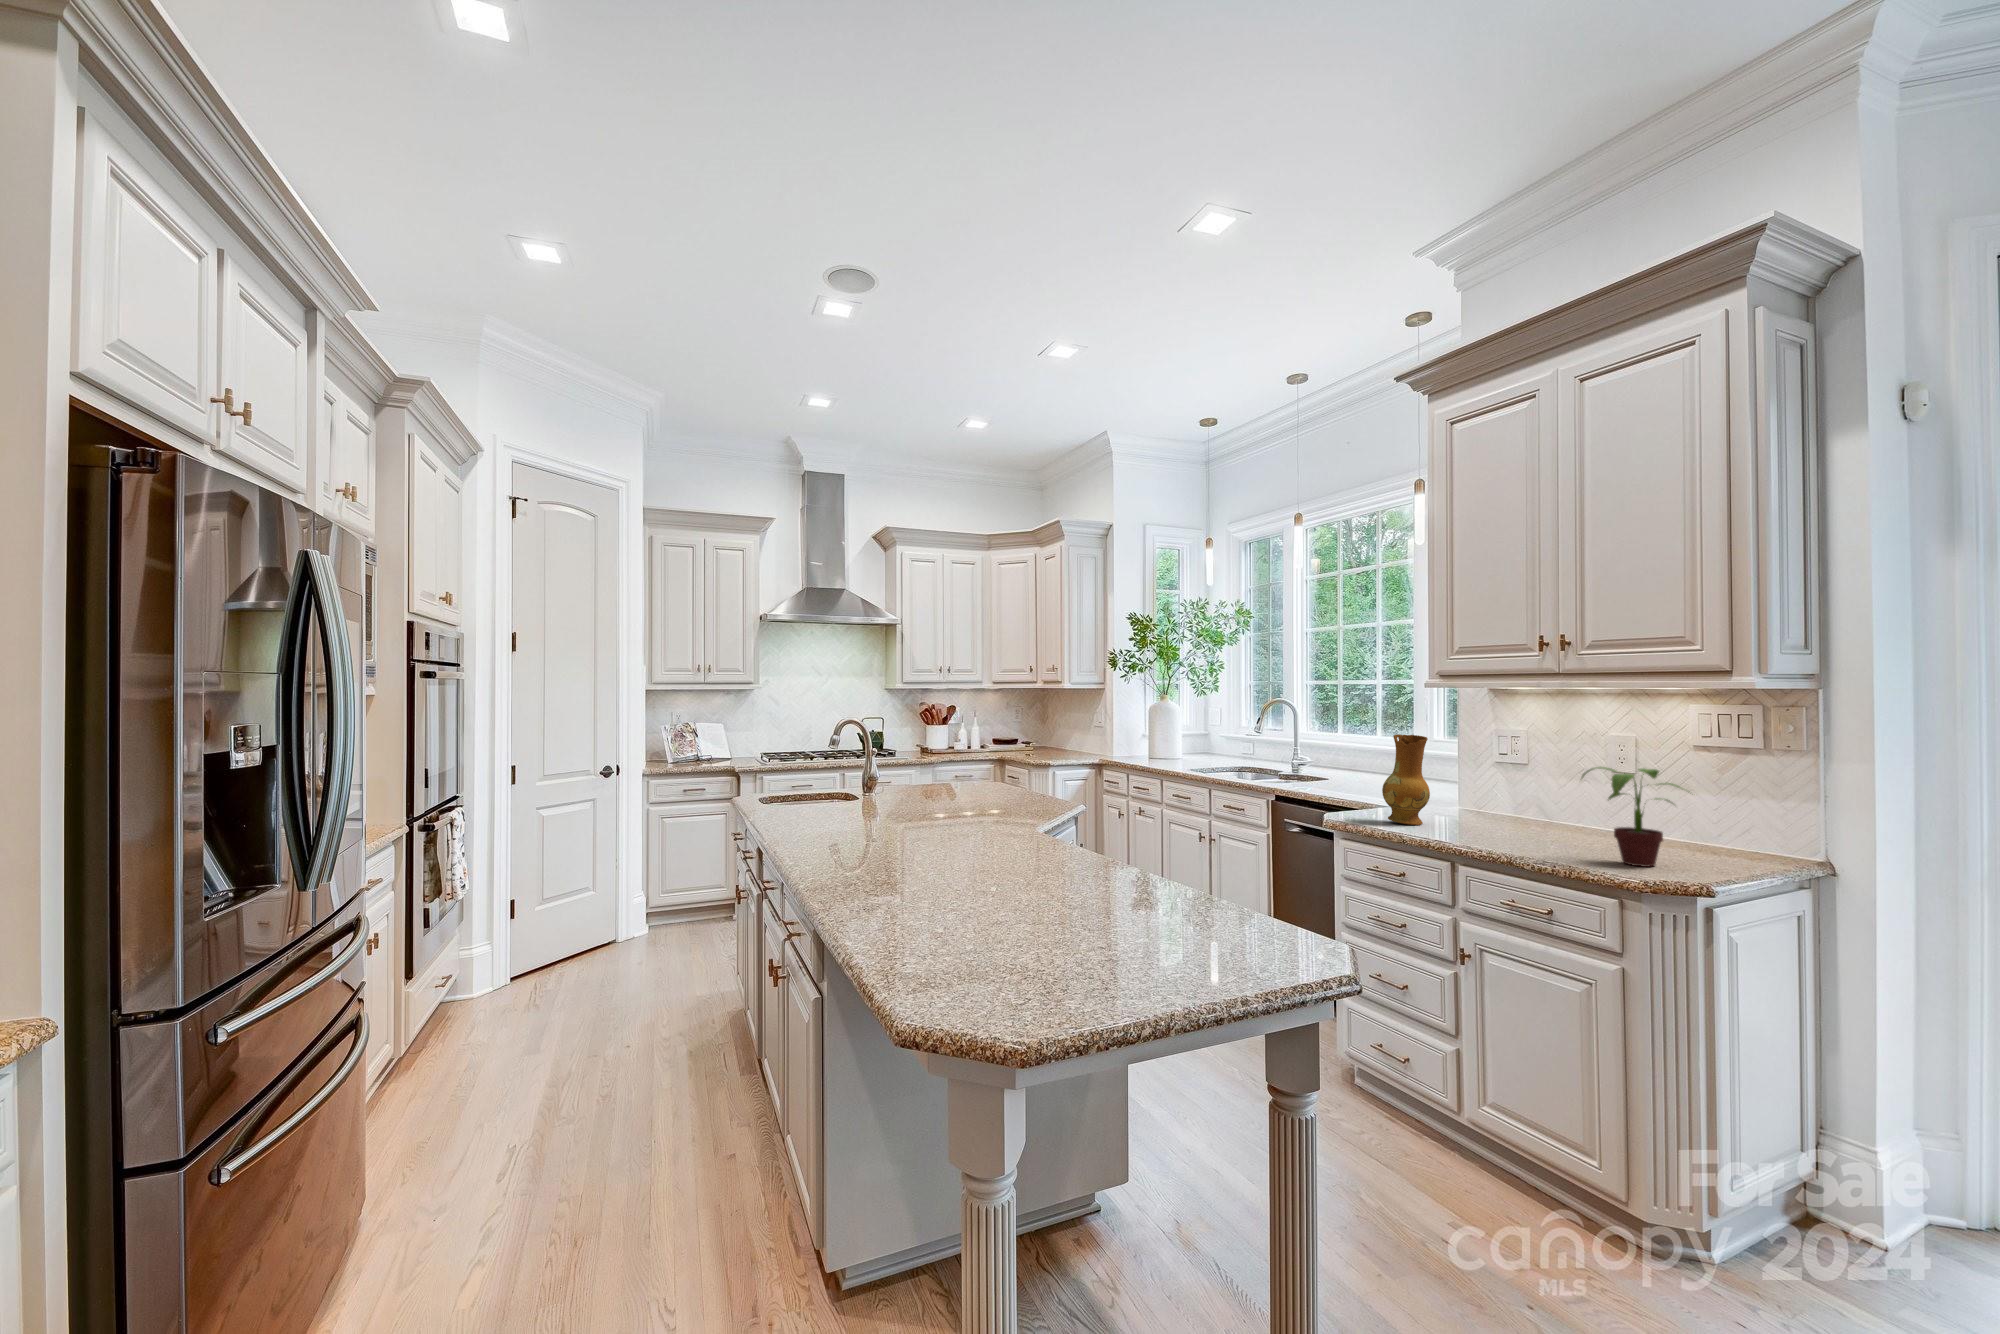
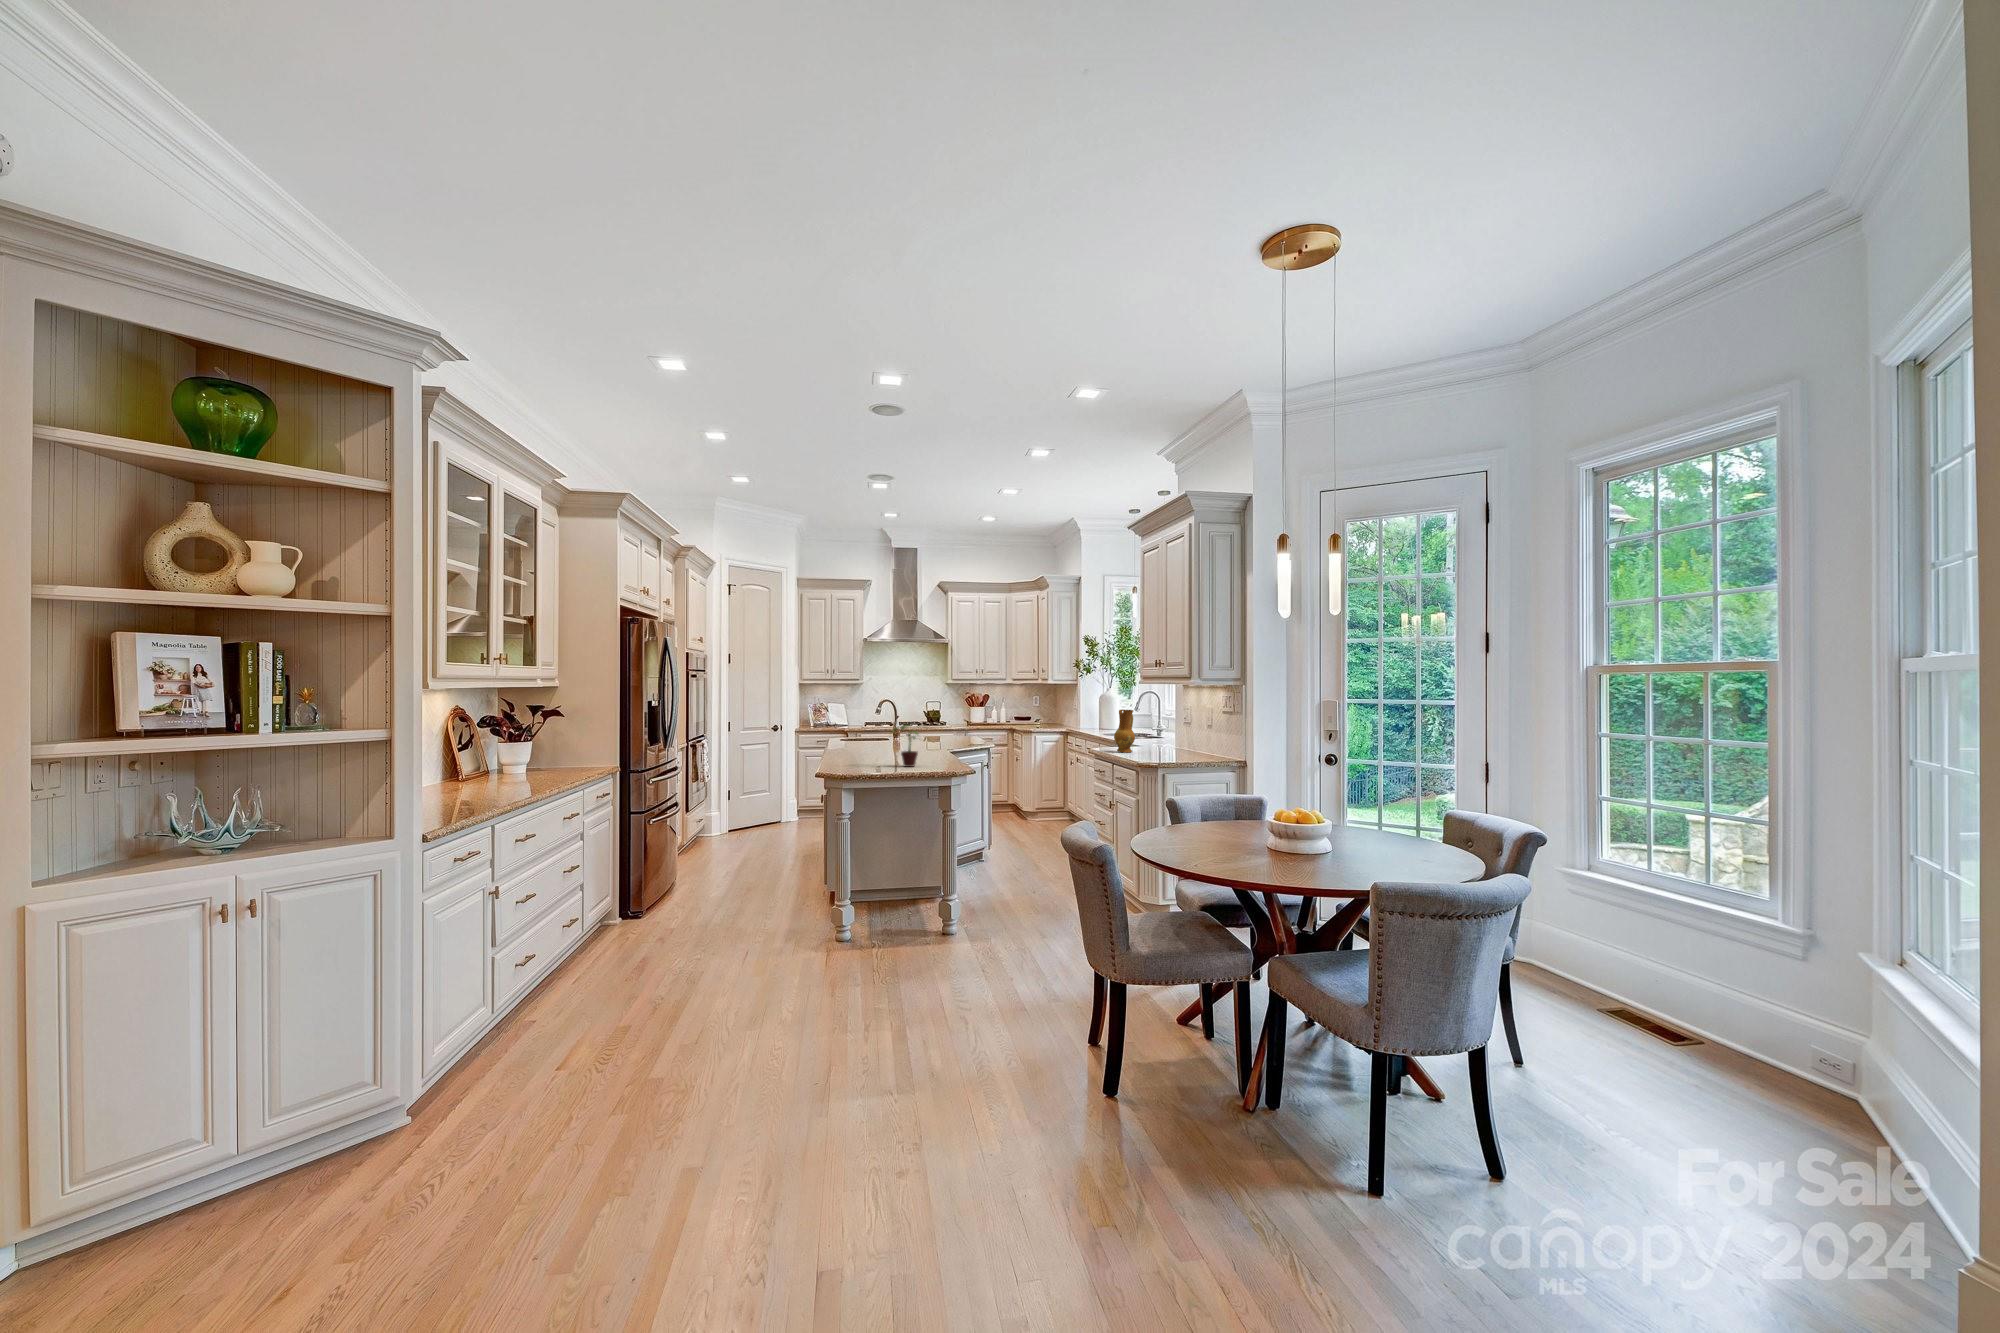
potted plant: present [1582,767,1681,867] -> present [901,725,928,767]

